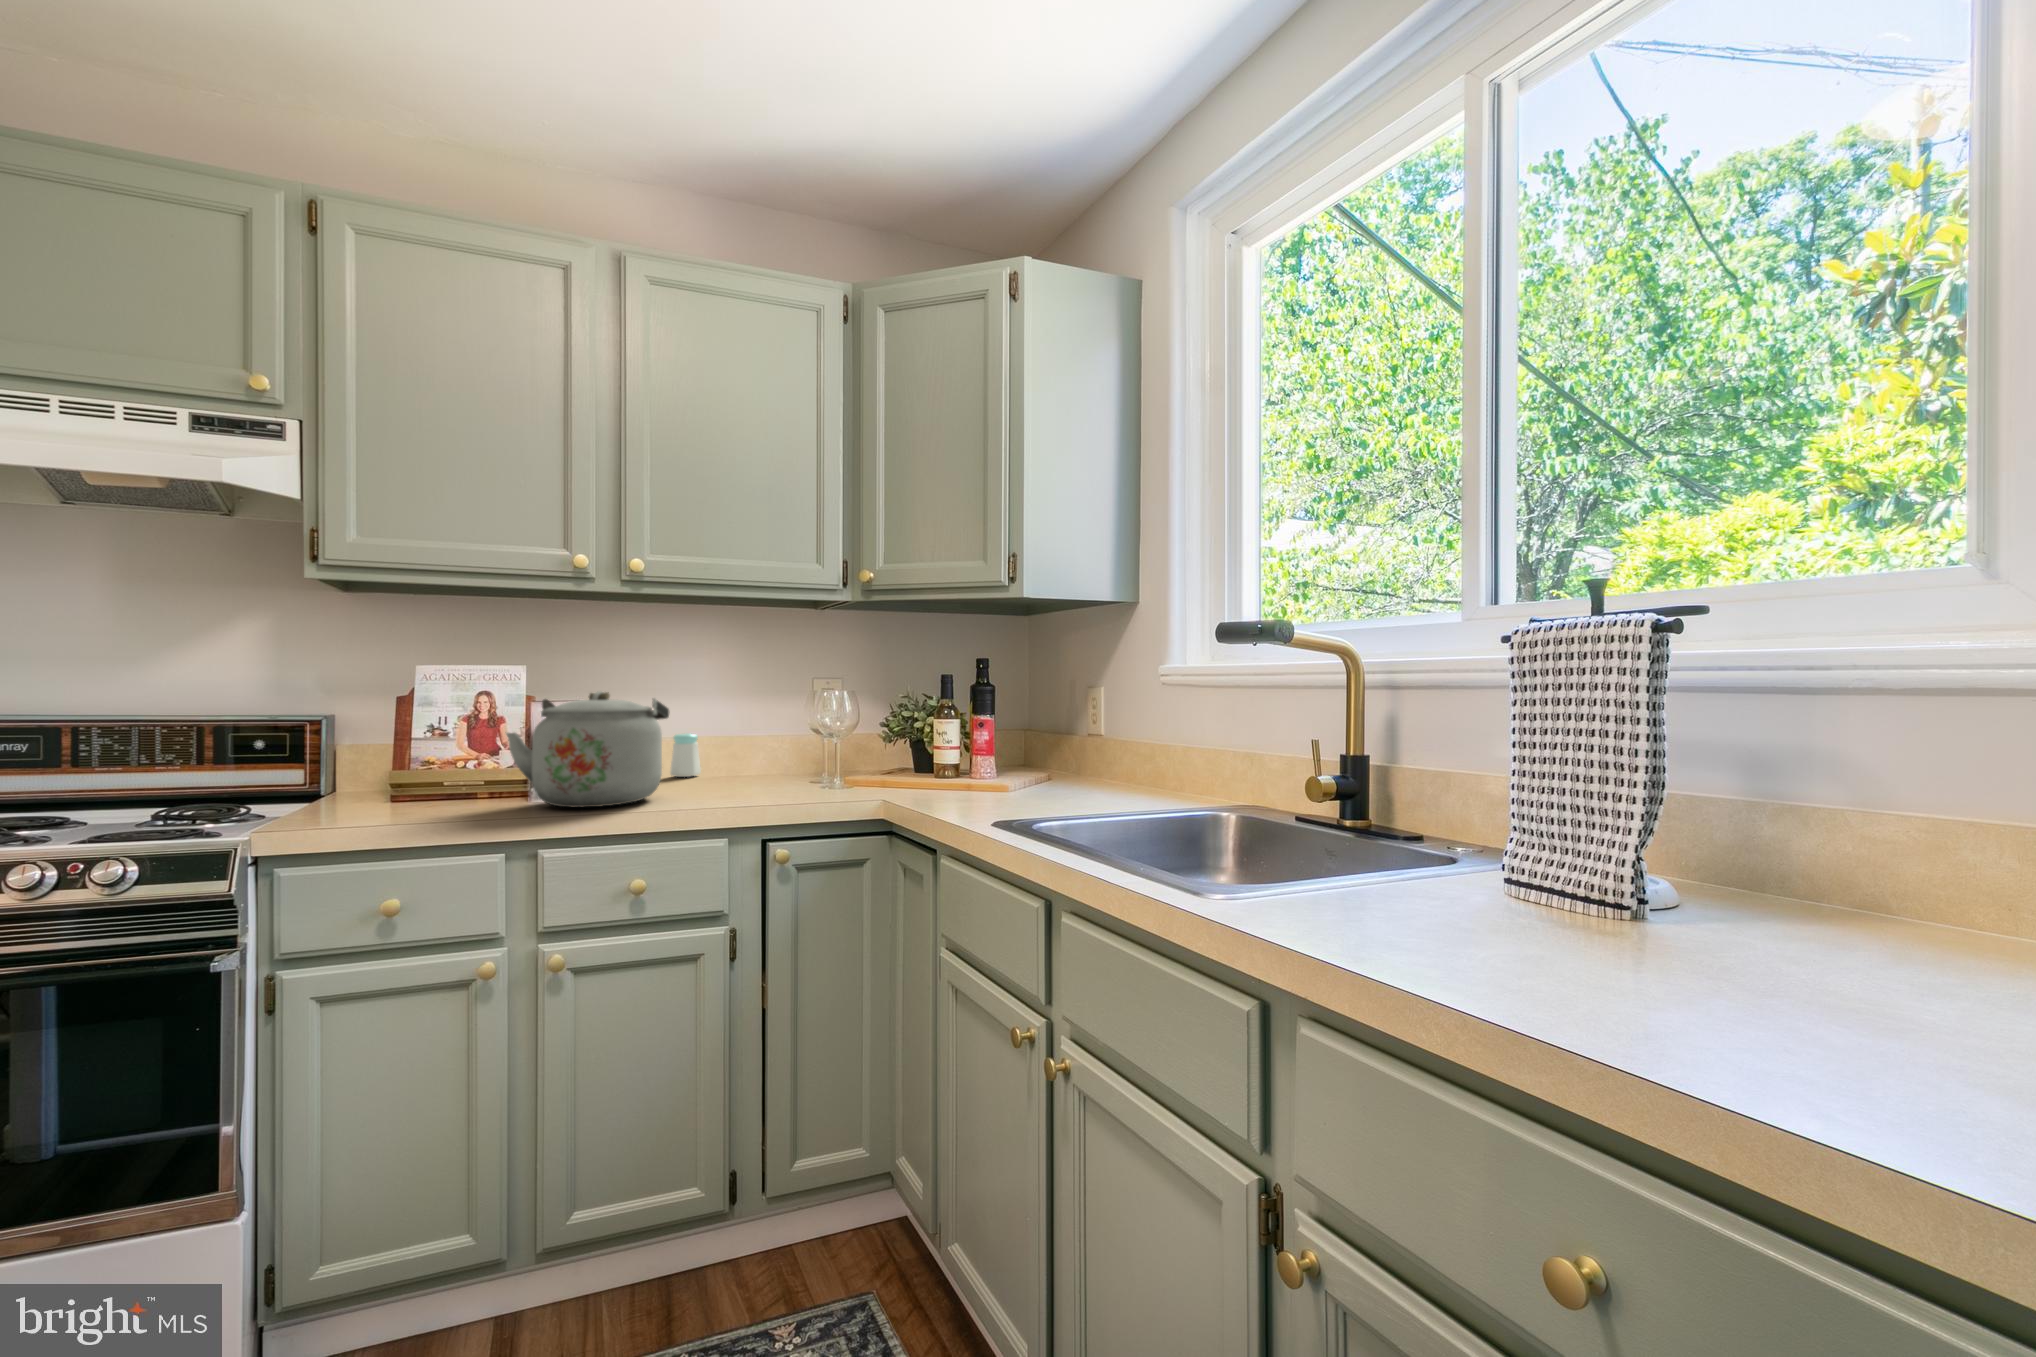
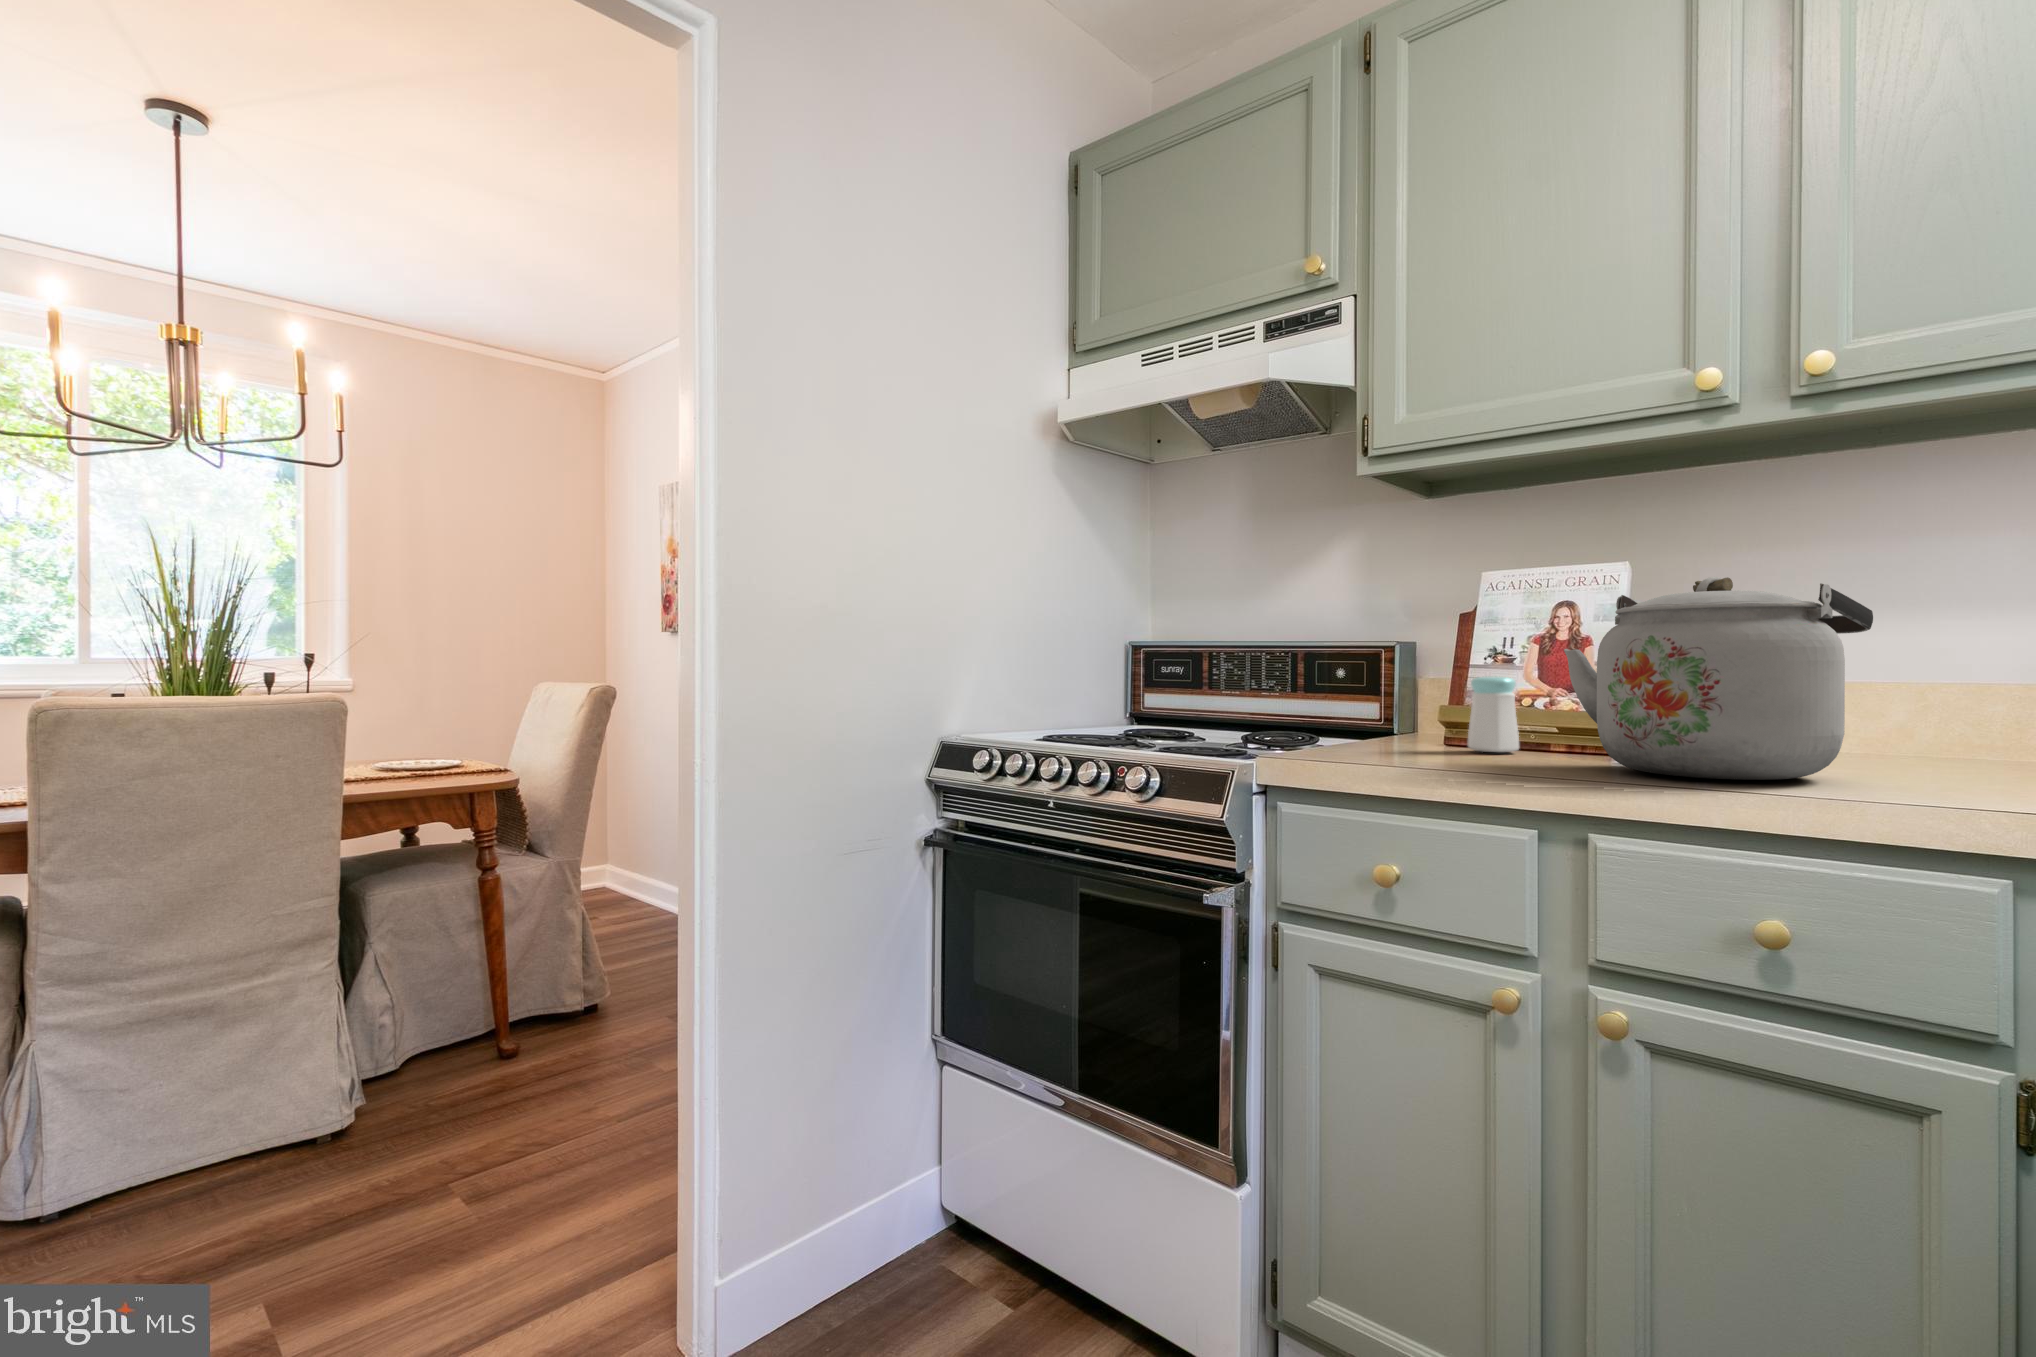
salt shaker: present [670,733,701,777] -> present [1468,676,1519,752]

